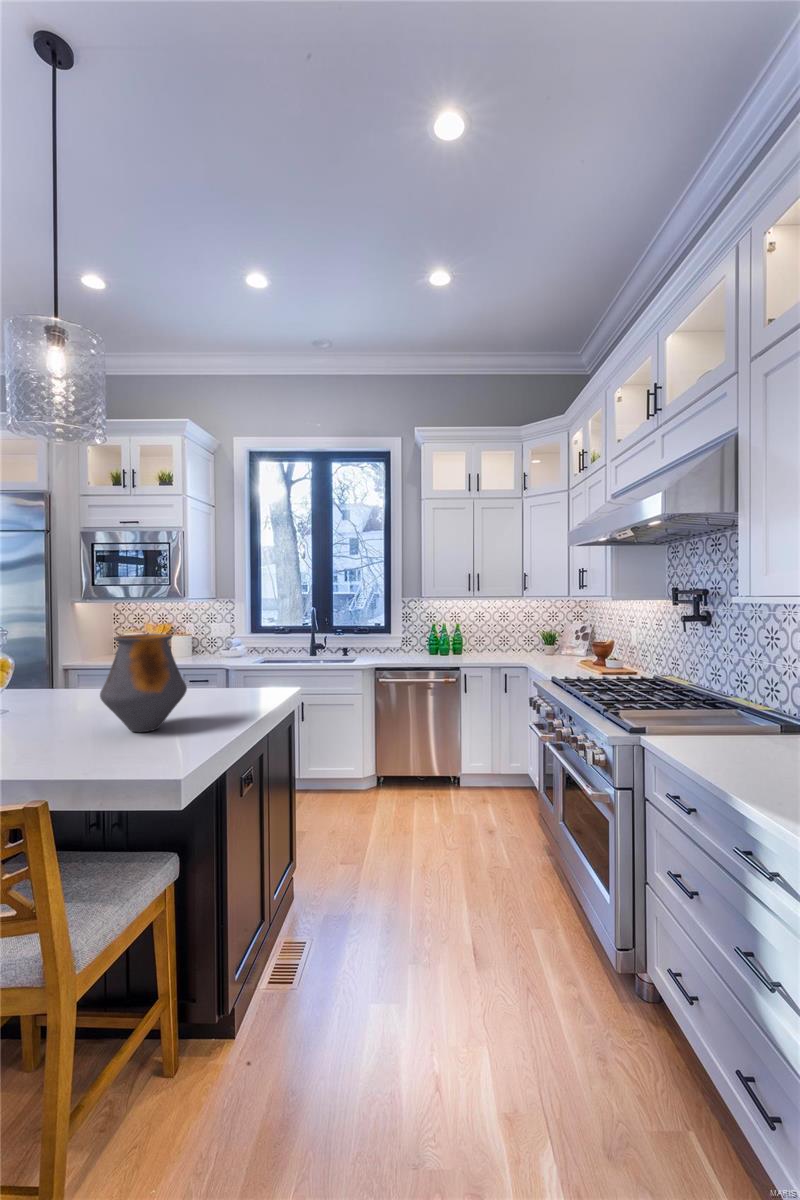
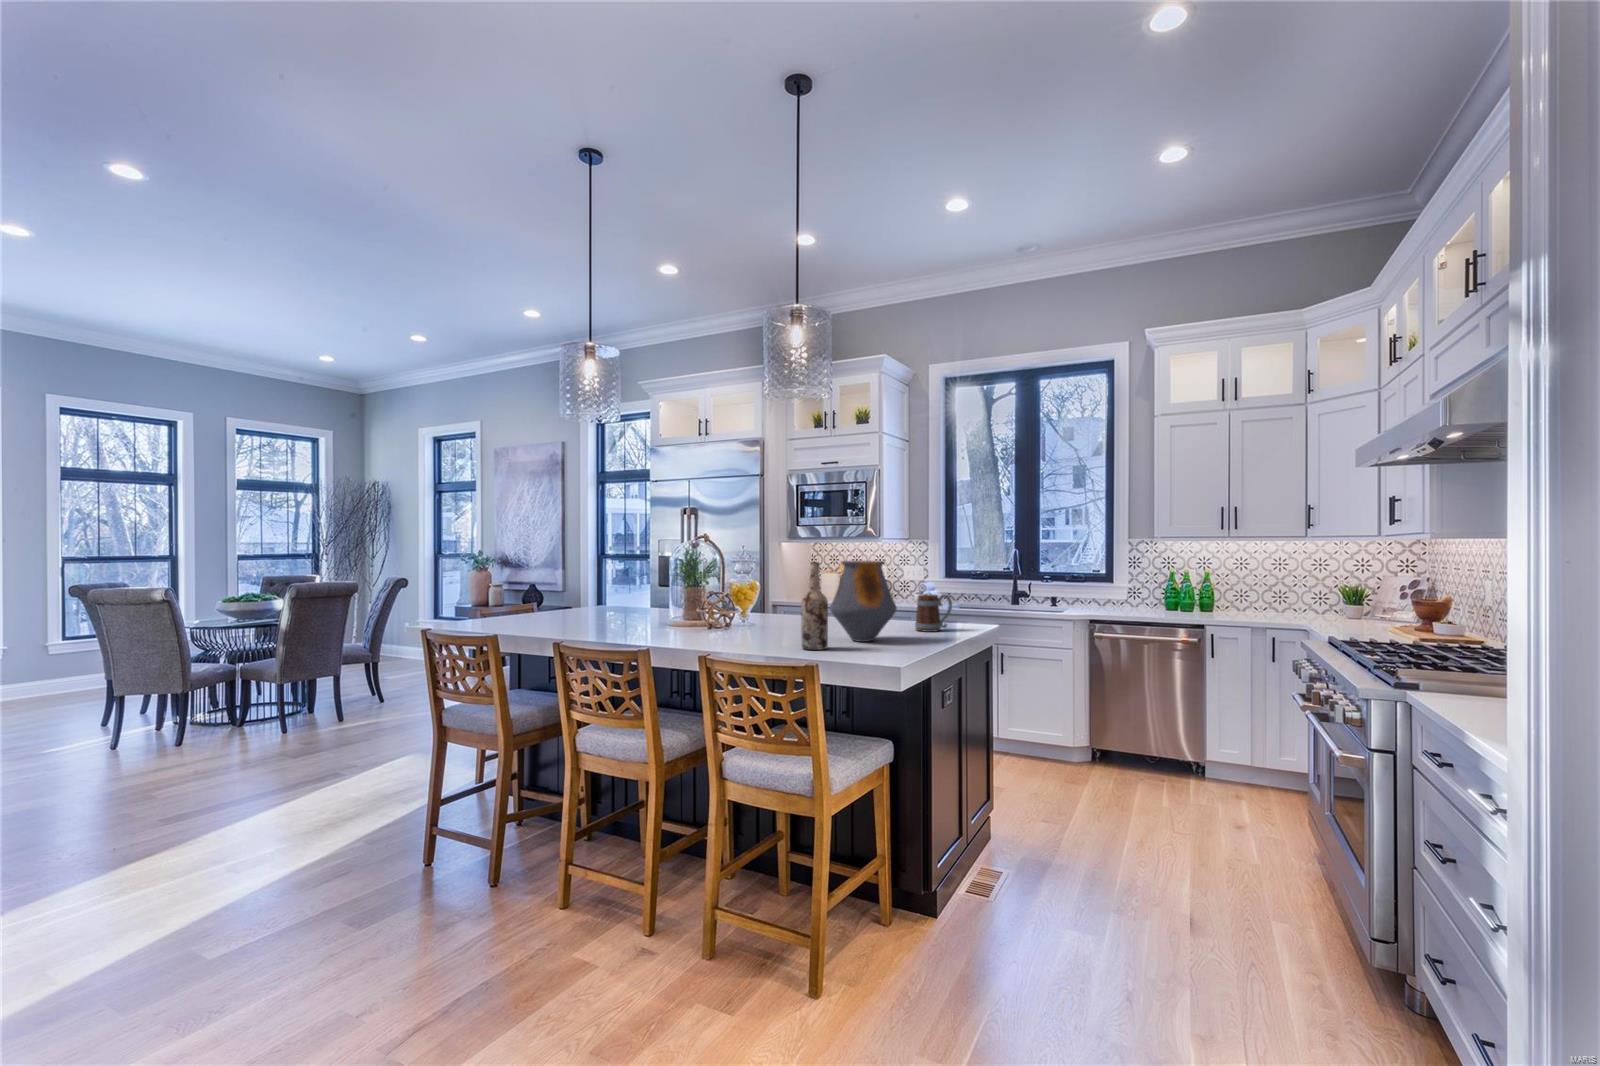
wine bottle: none [49,642,89,759] -> present [801,562,828,650]
mug: none [212,664,253,705] -> present [915,594,952,632]

